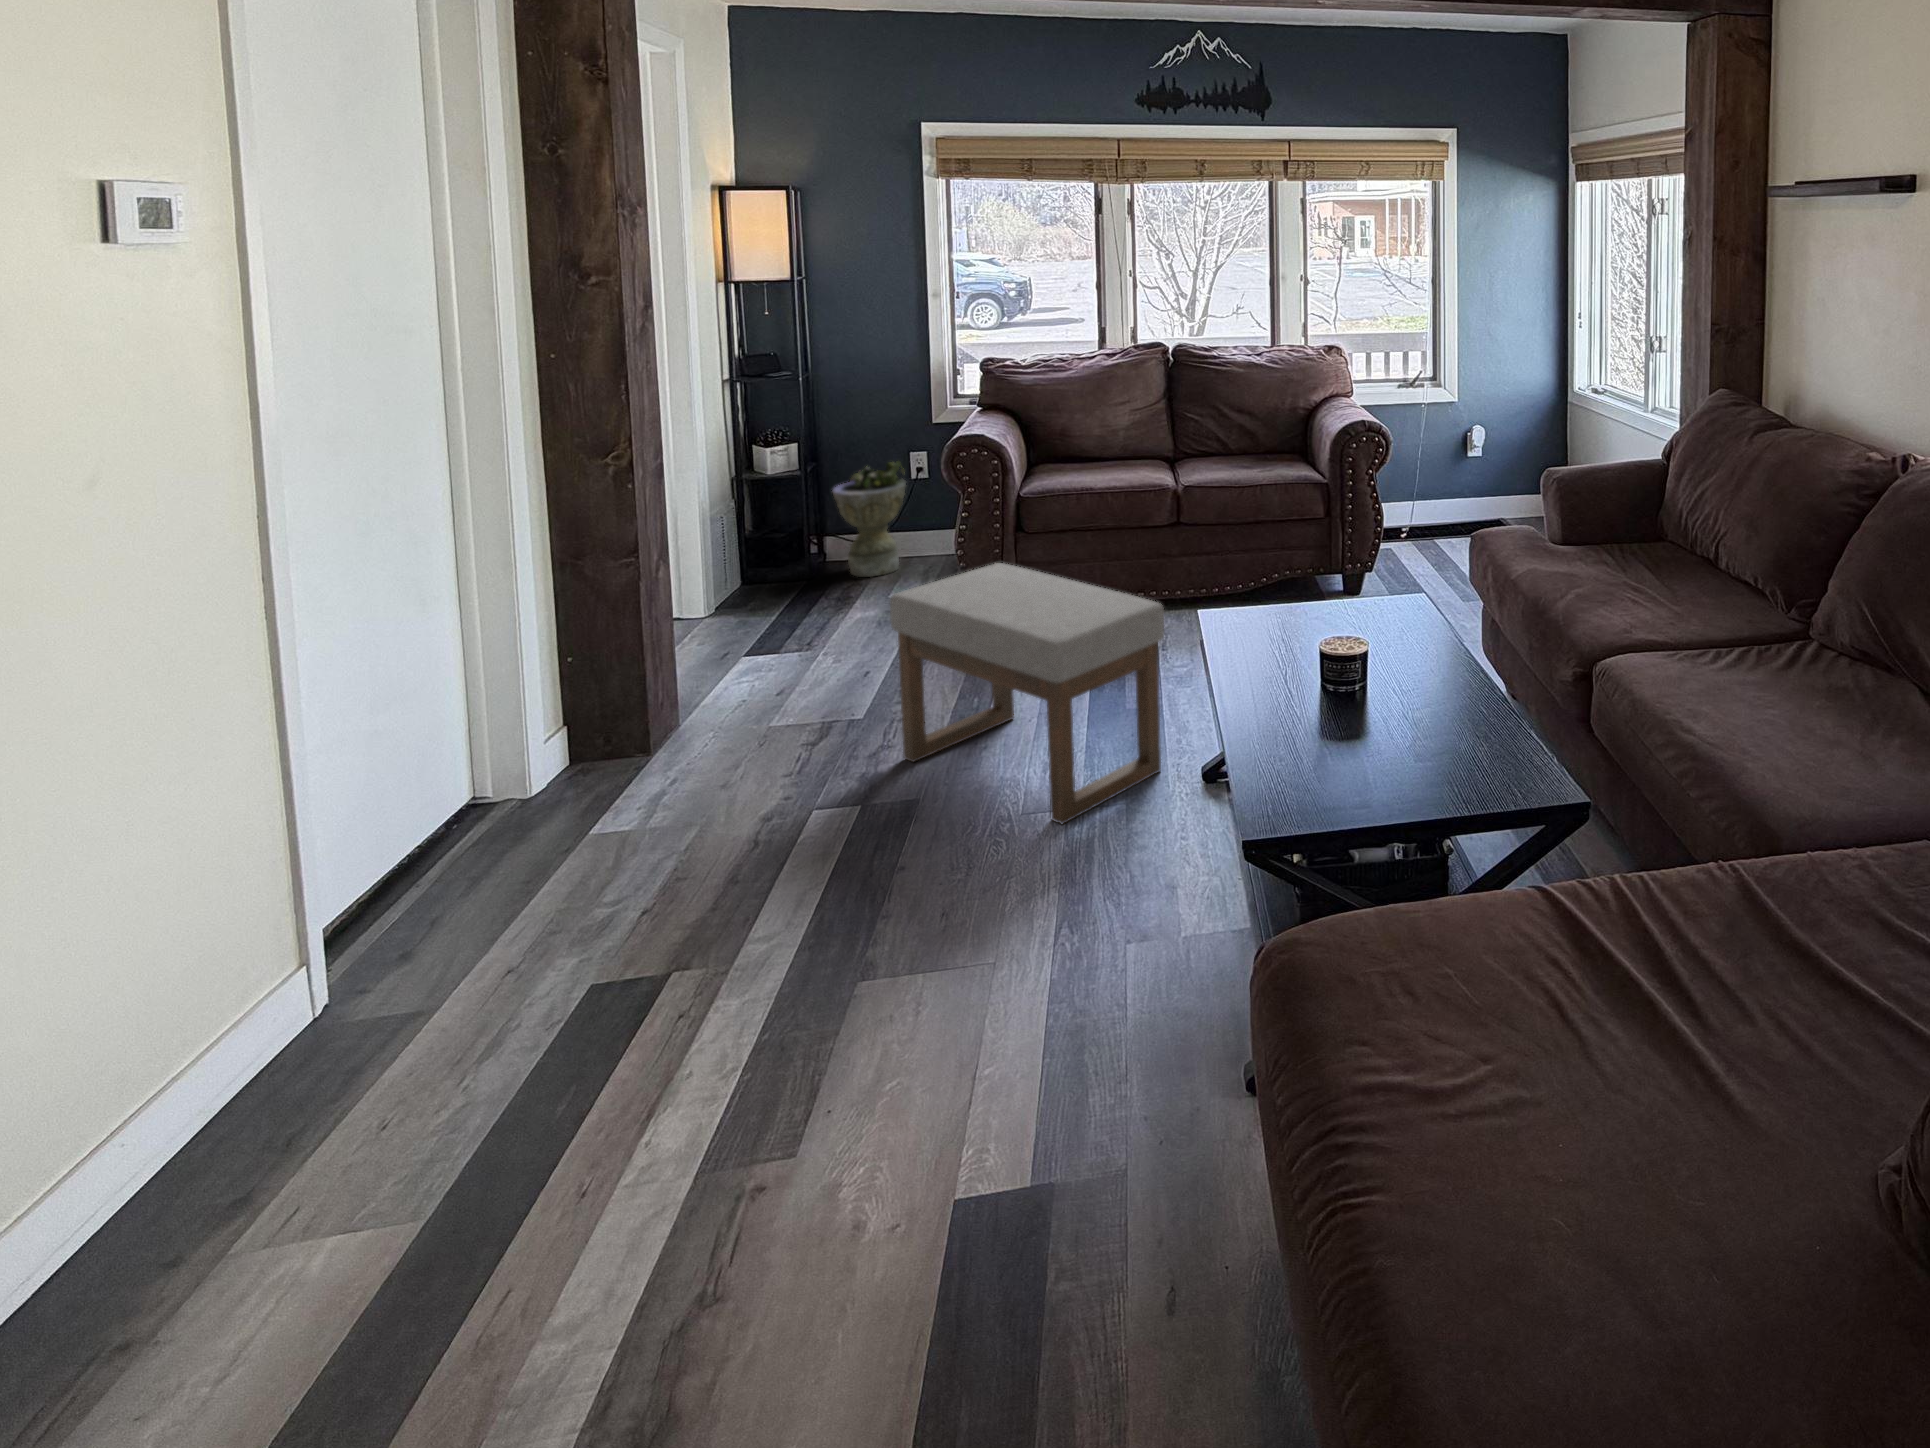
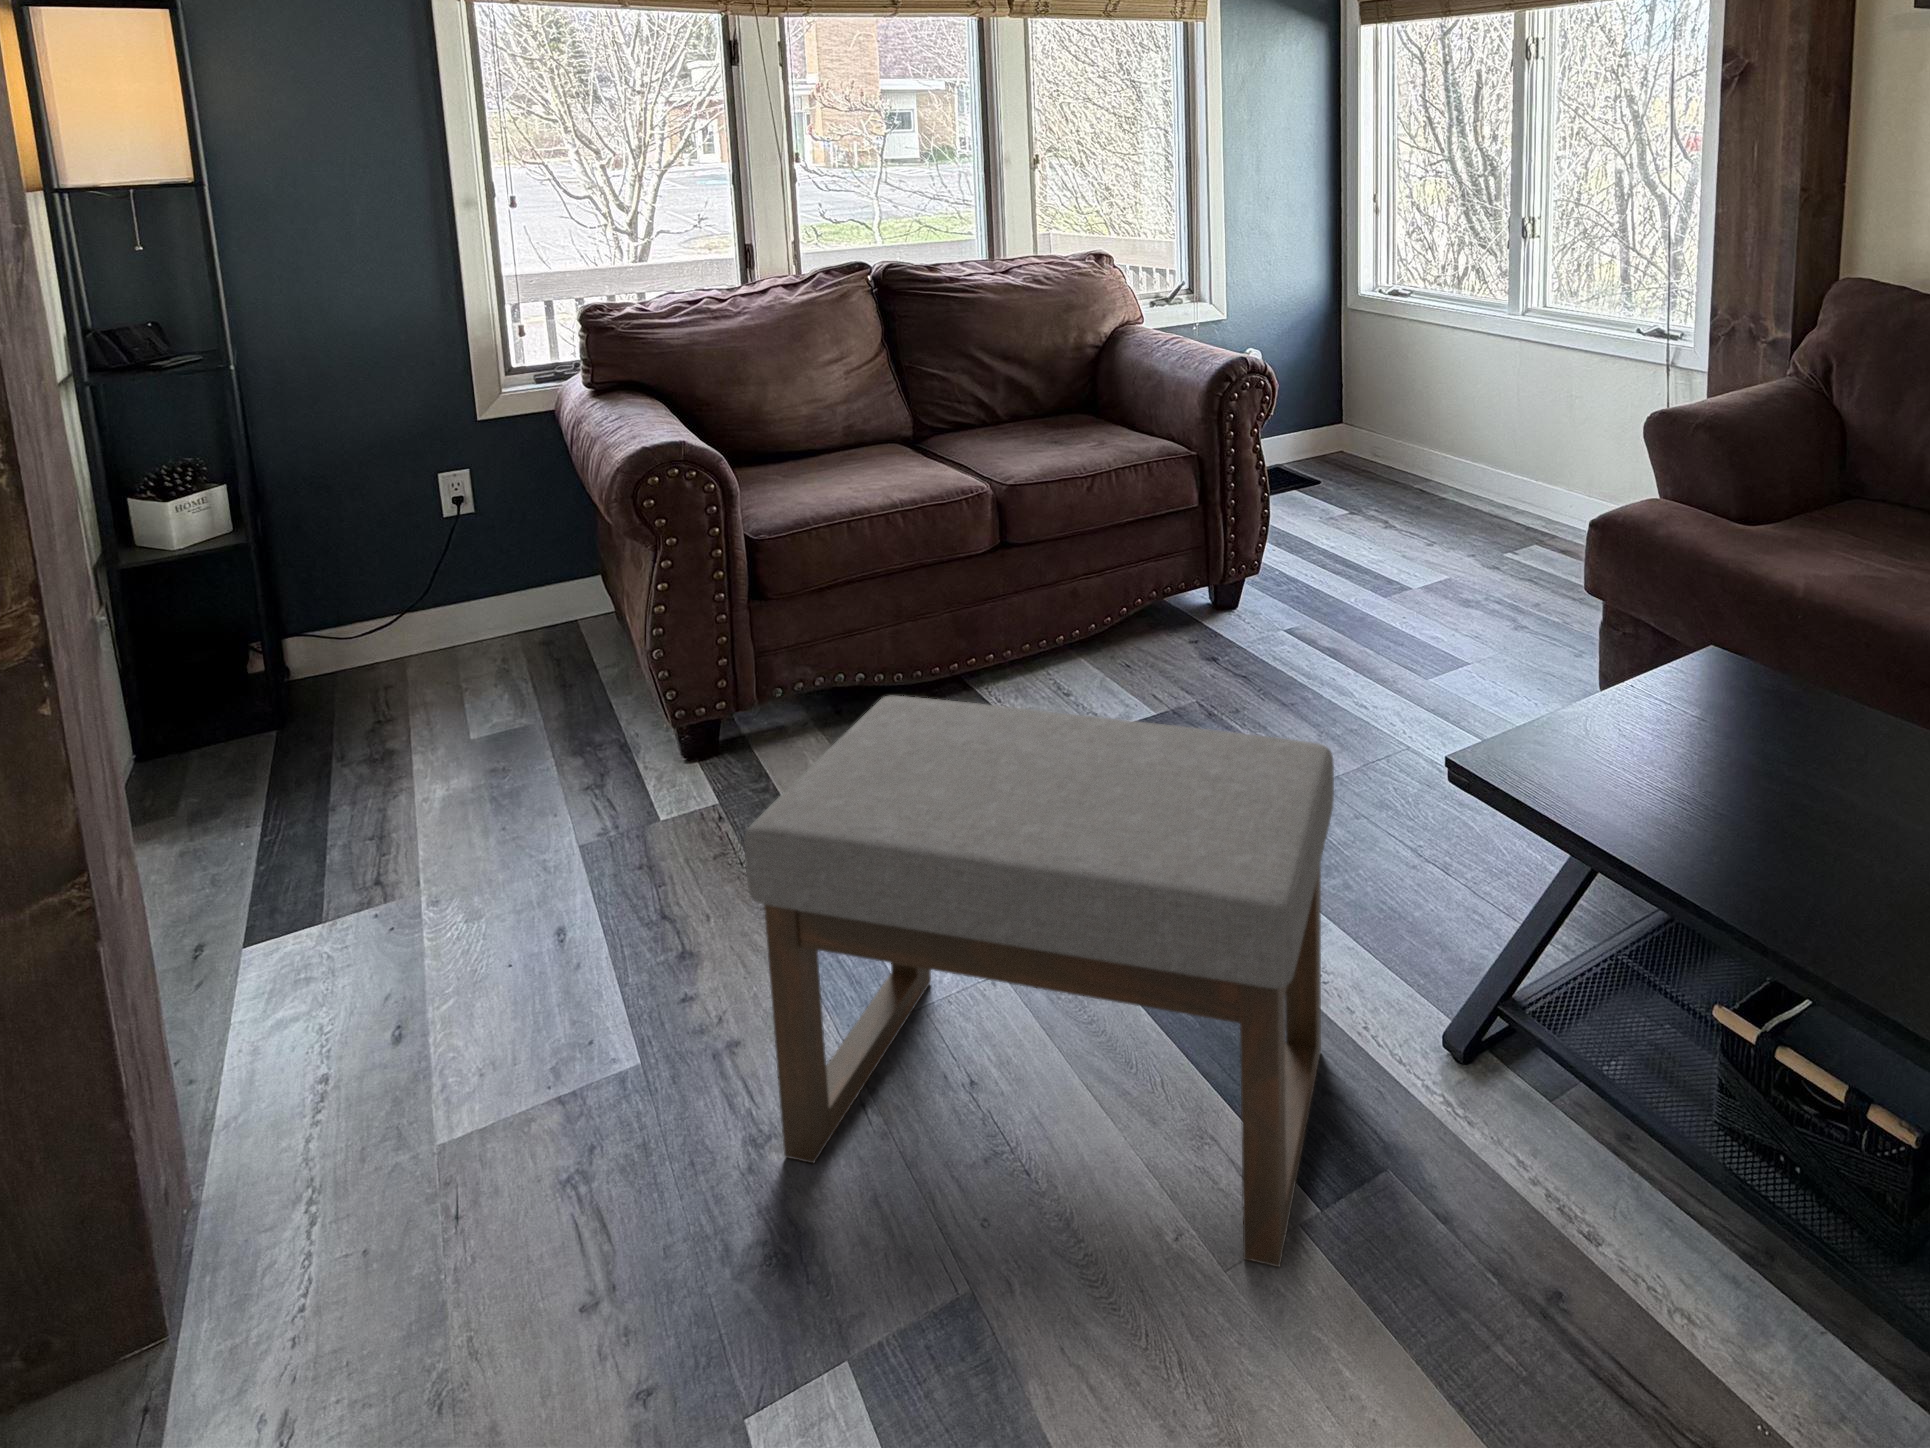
planter: present [833,462,906,577] -> none [310,493,450,705]

